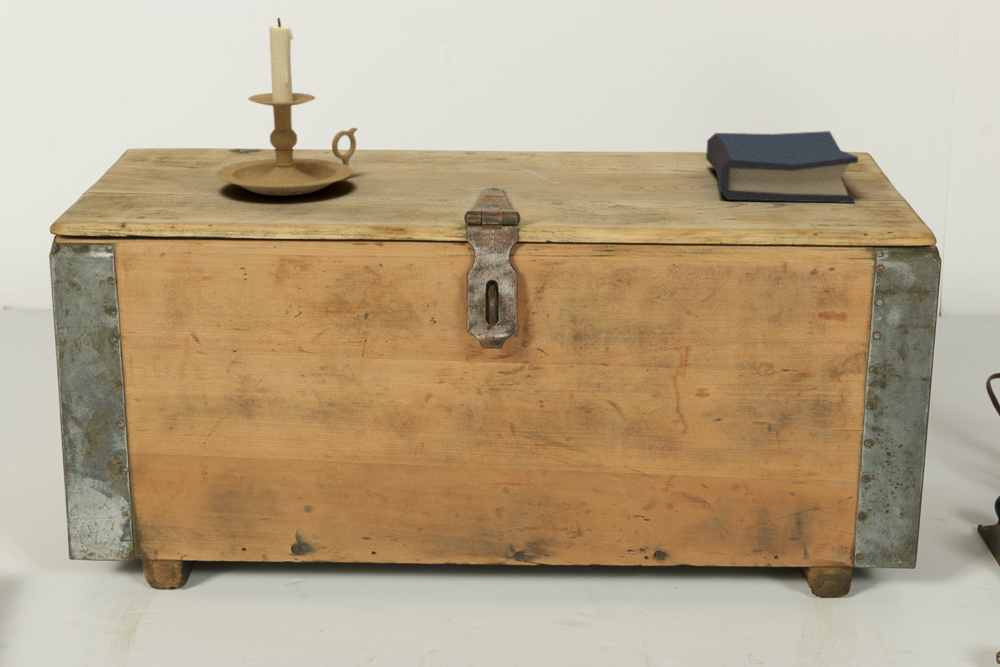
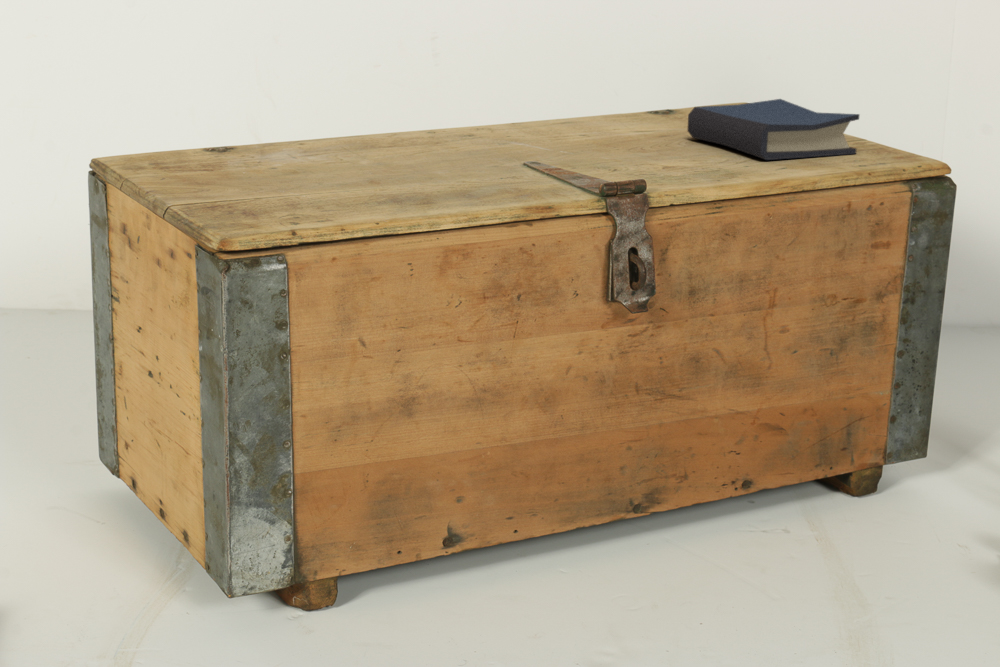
candle holder: present [217,18,357,196] -> none [312,16,448,193]

